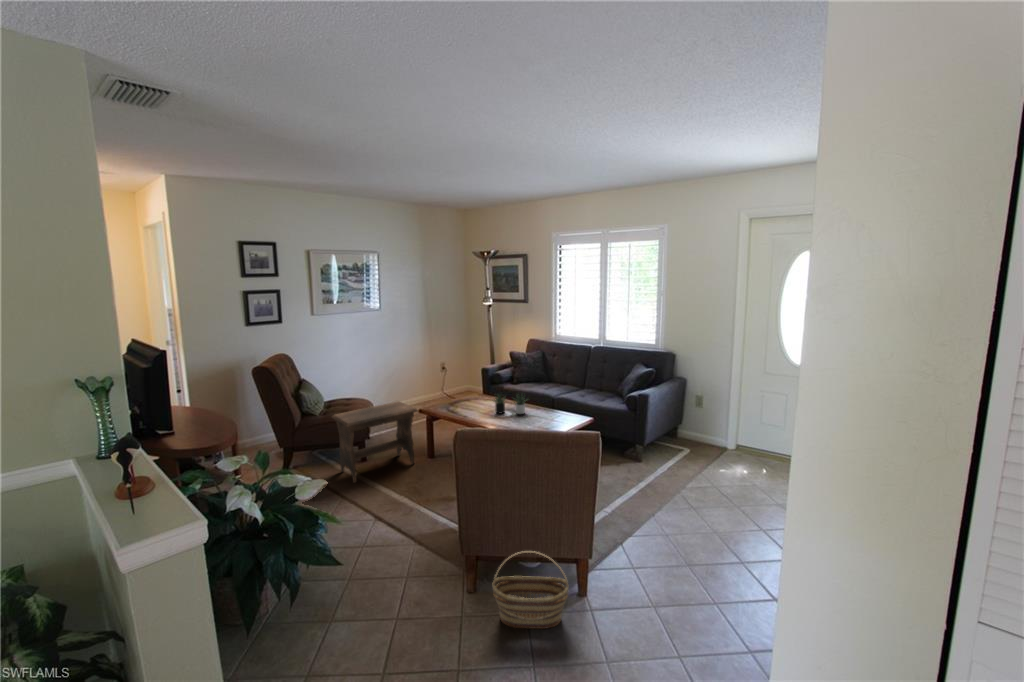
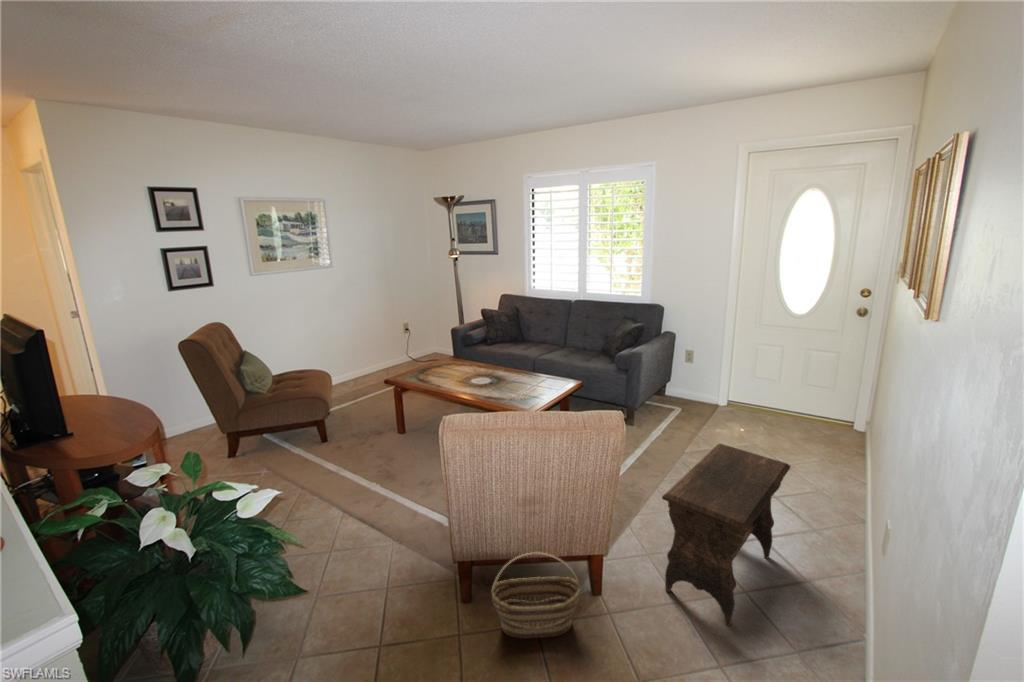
succulent plant: present [495,393,527,414] -> none [466,355,512,381]
footstool: present [332,401,417,483] -> present [662,444,790,625]

